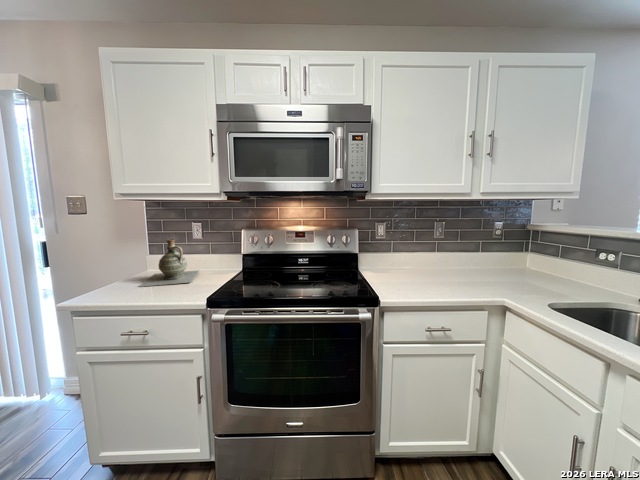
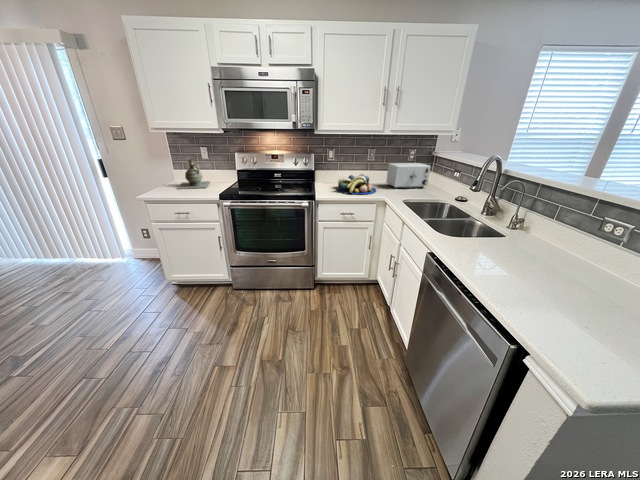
toaster: none [468,239,544,278] -> present [386,163,431,188]
fruit bowl: none [401,257,472,293] -> present [337,174,376,195]

